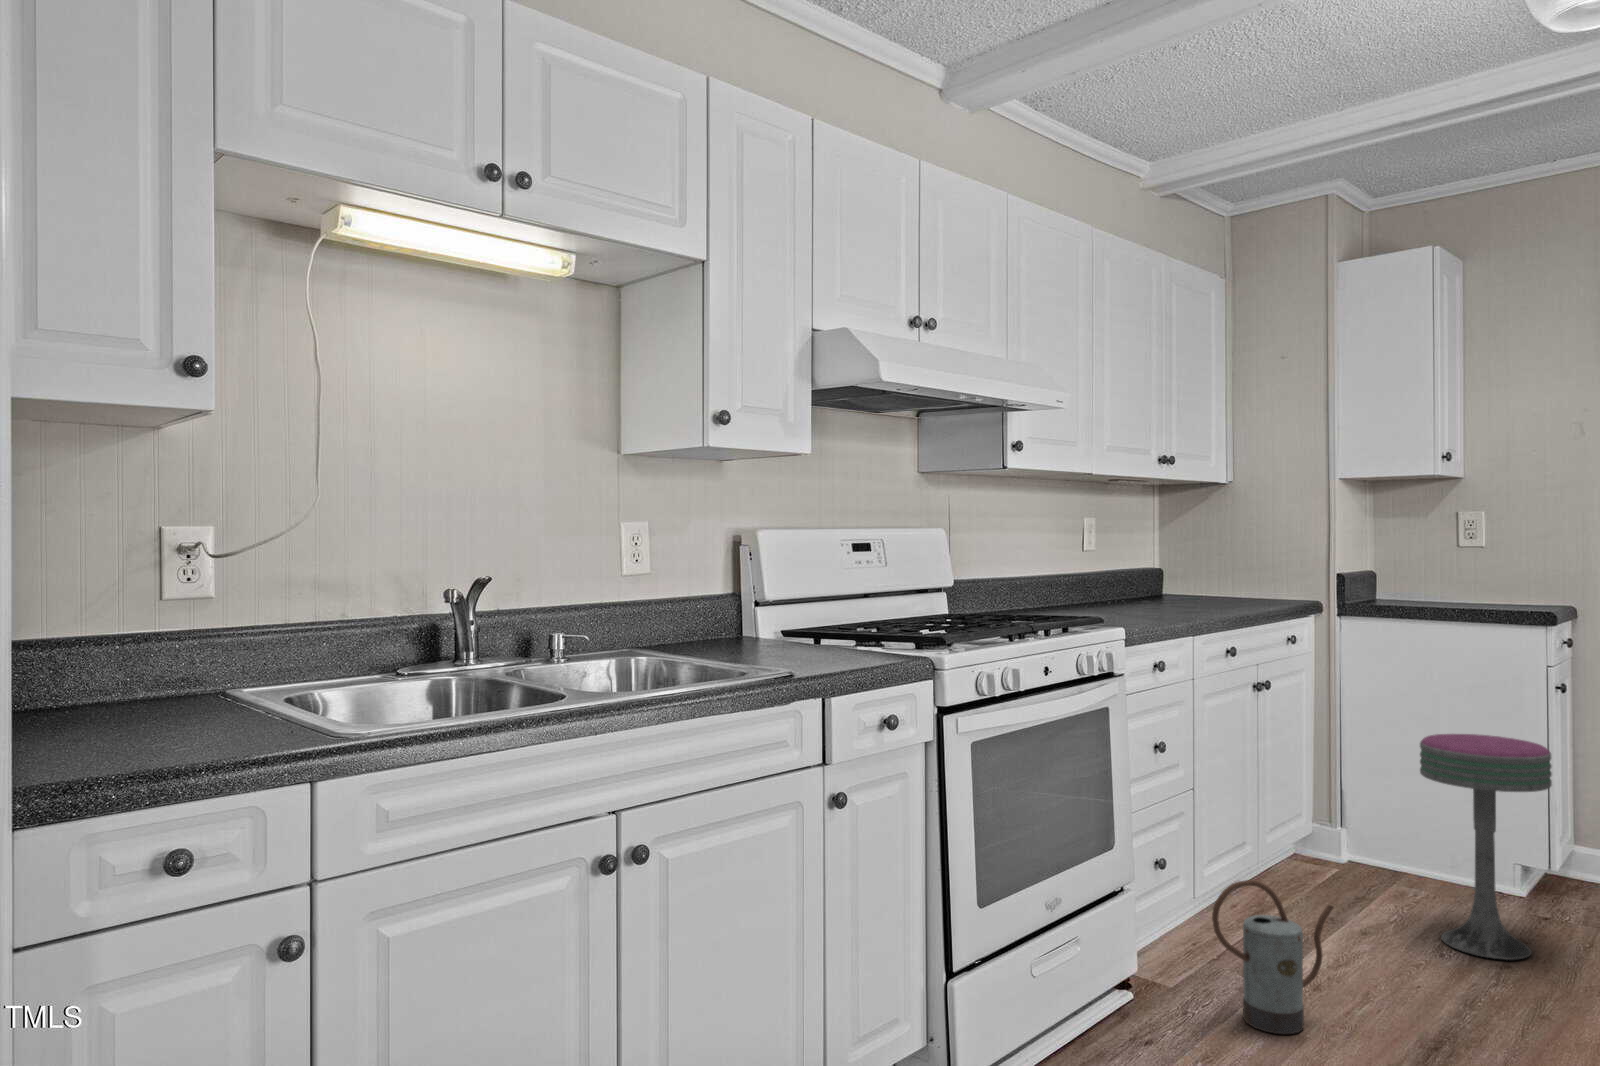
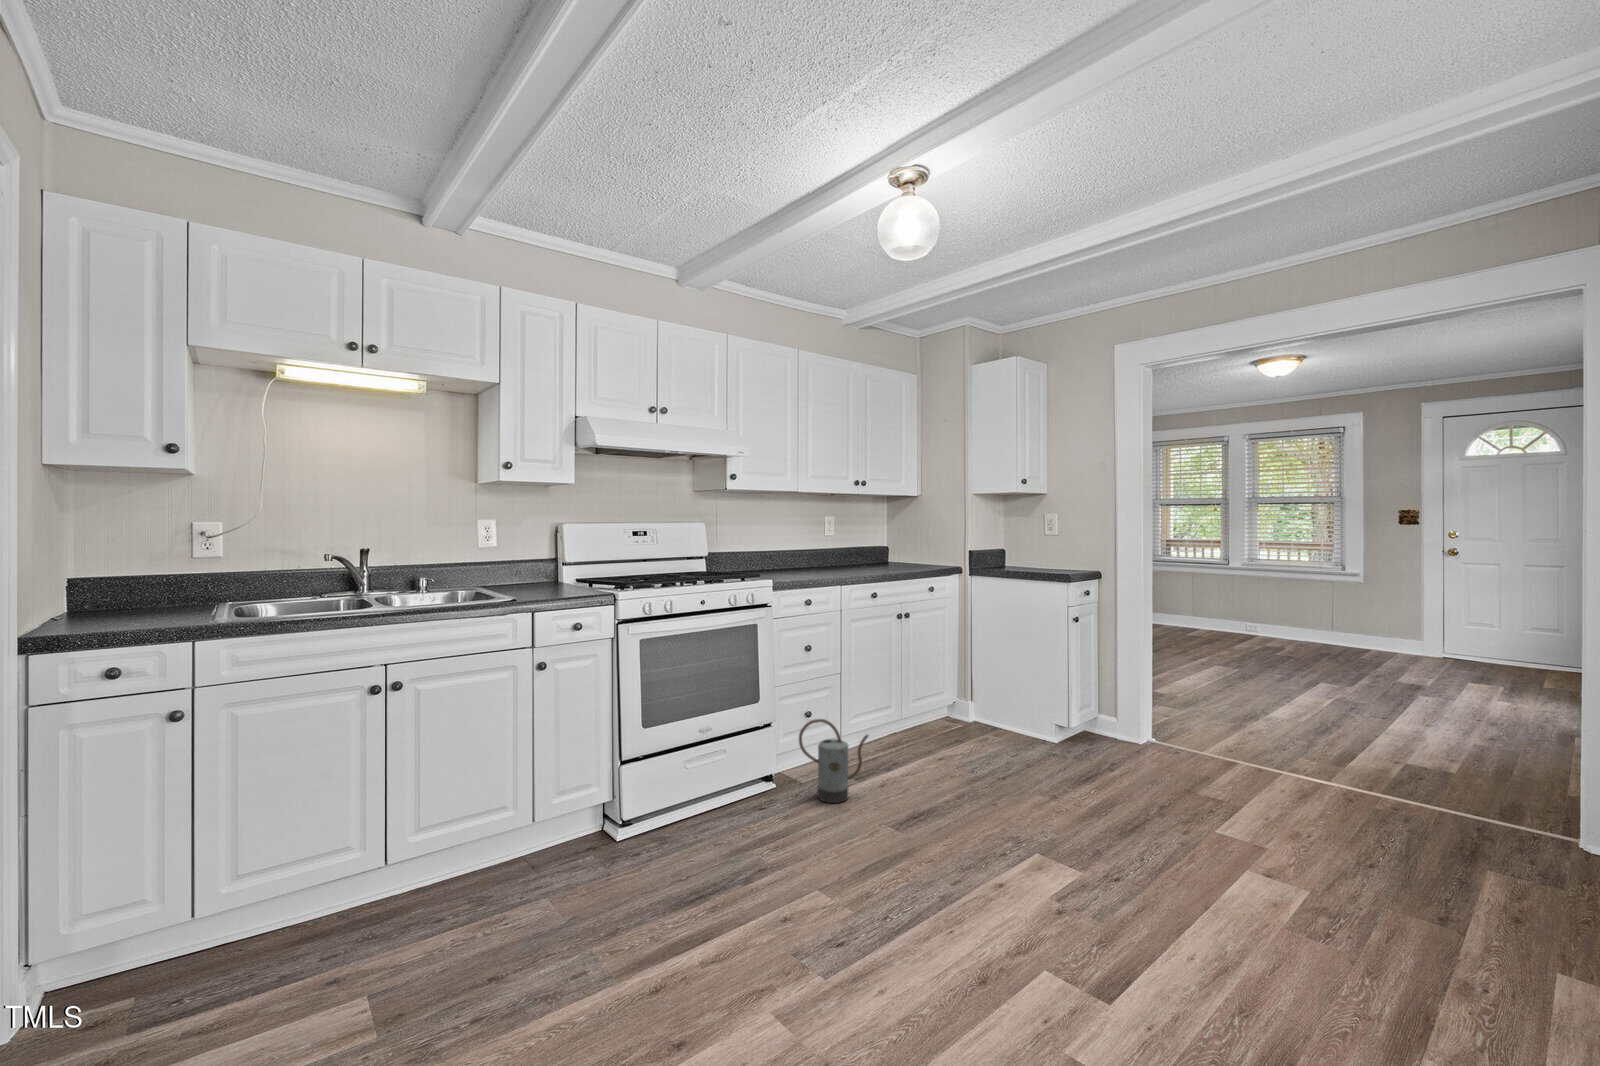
bar stool: present [1420,734,1552,960] -> none [967,644,1033,772]

